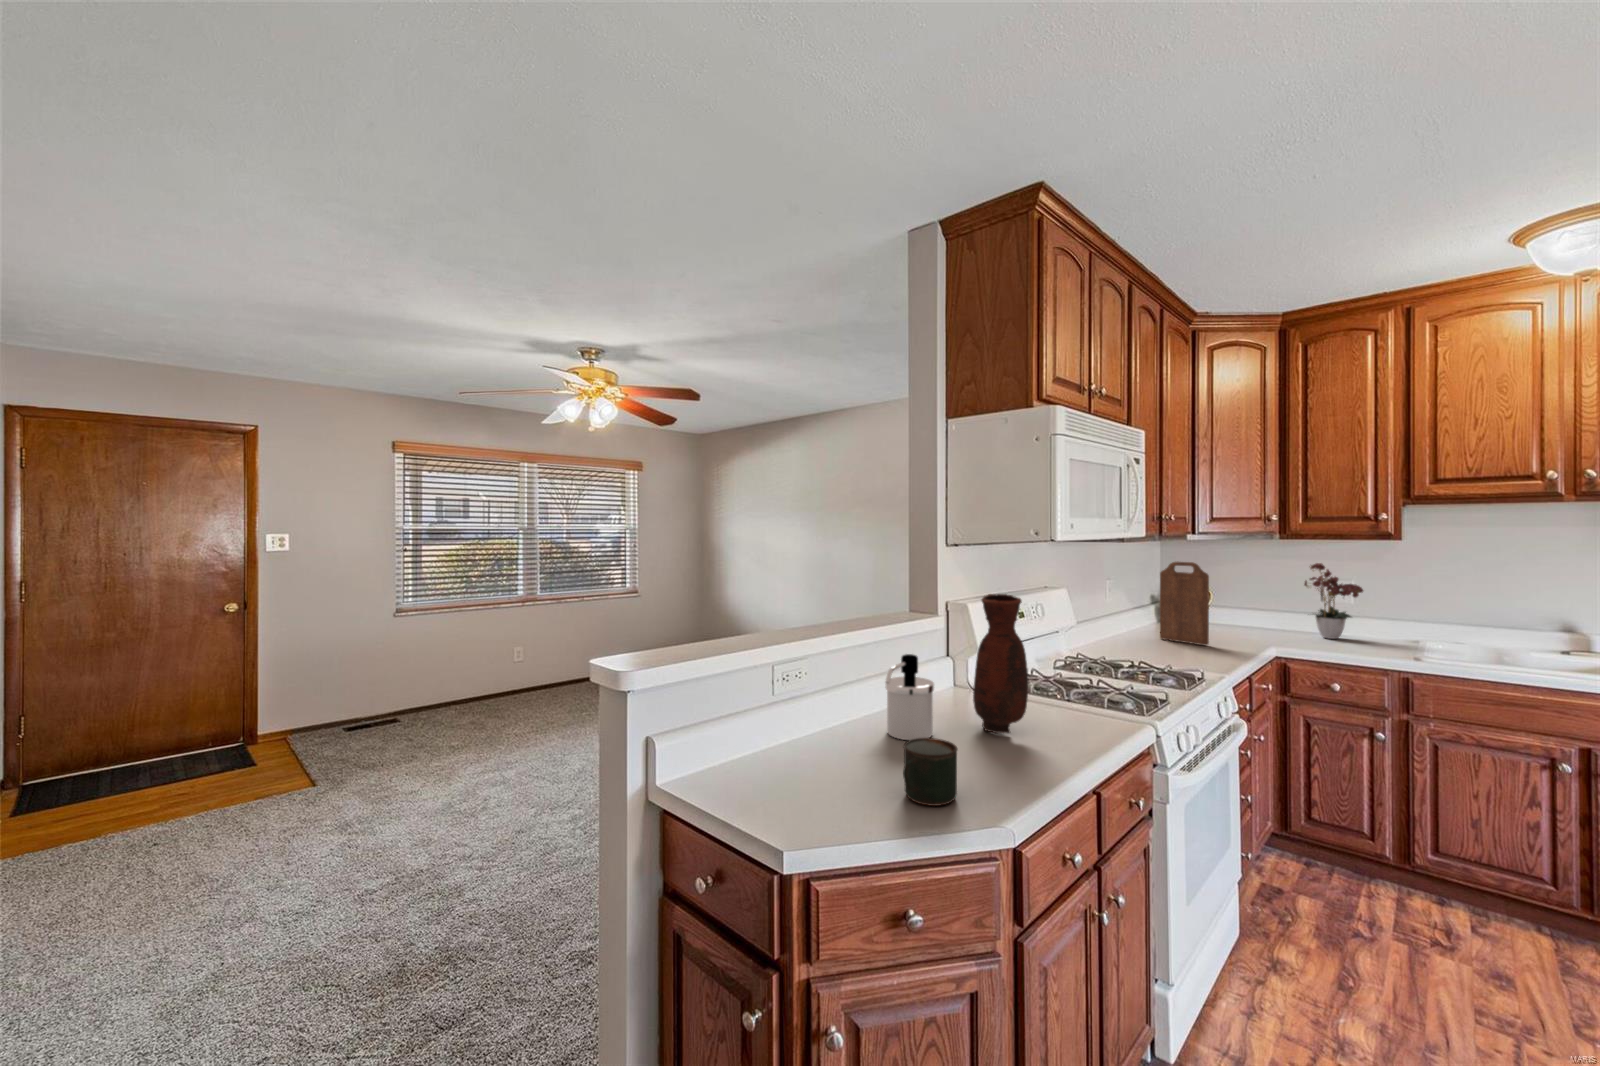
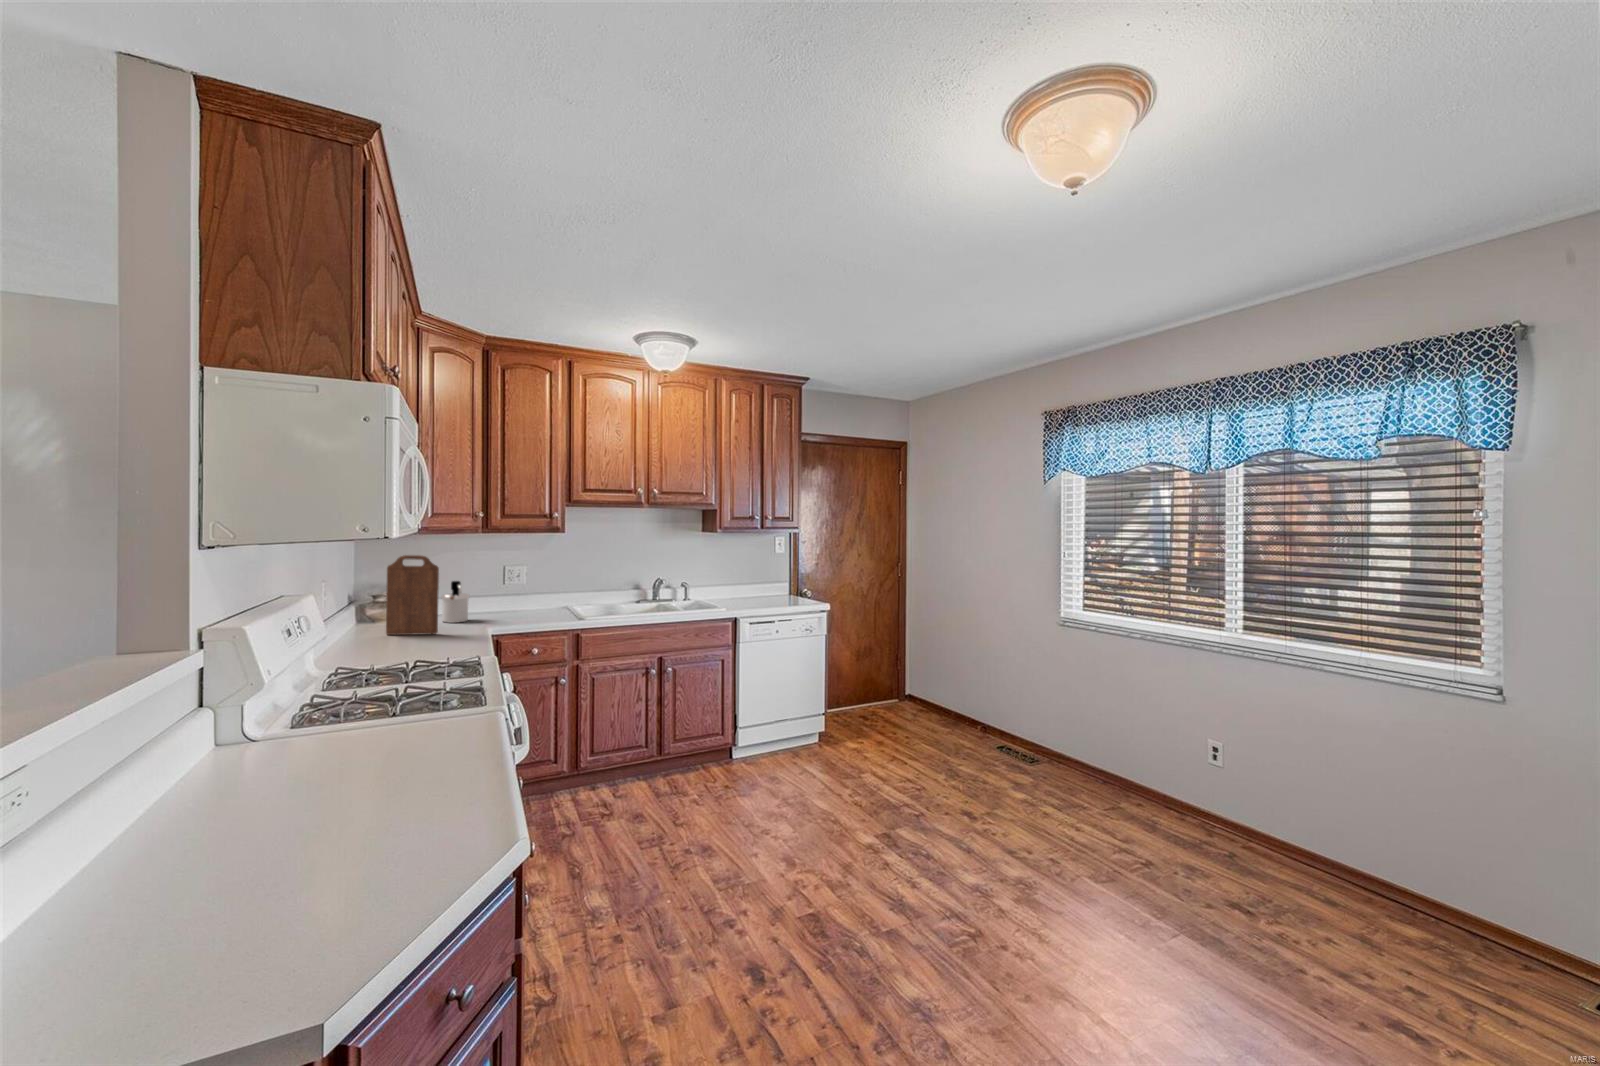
flower arrangement: present [1304,563,1363,639] -> none [496,549,541,613]
vase: present [973,594,1029,733] -> none [313,605,394,776]
soap dispenser: present [885,654,934,740] -> present [442,581,469,623]
mug: present [903,738,958,806] -> none [339,792,420,885]

